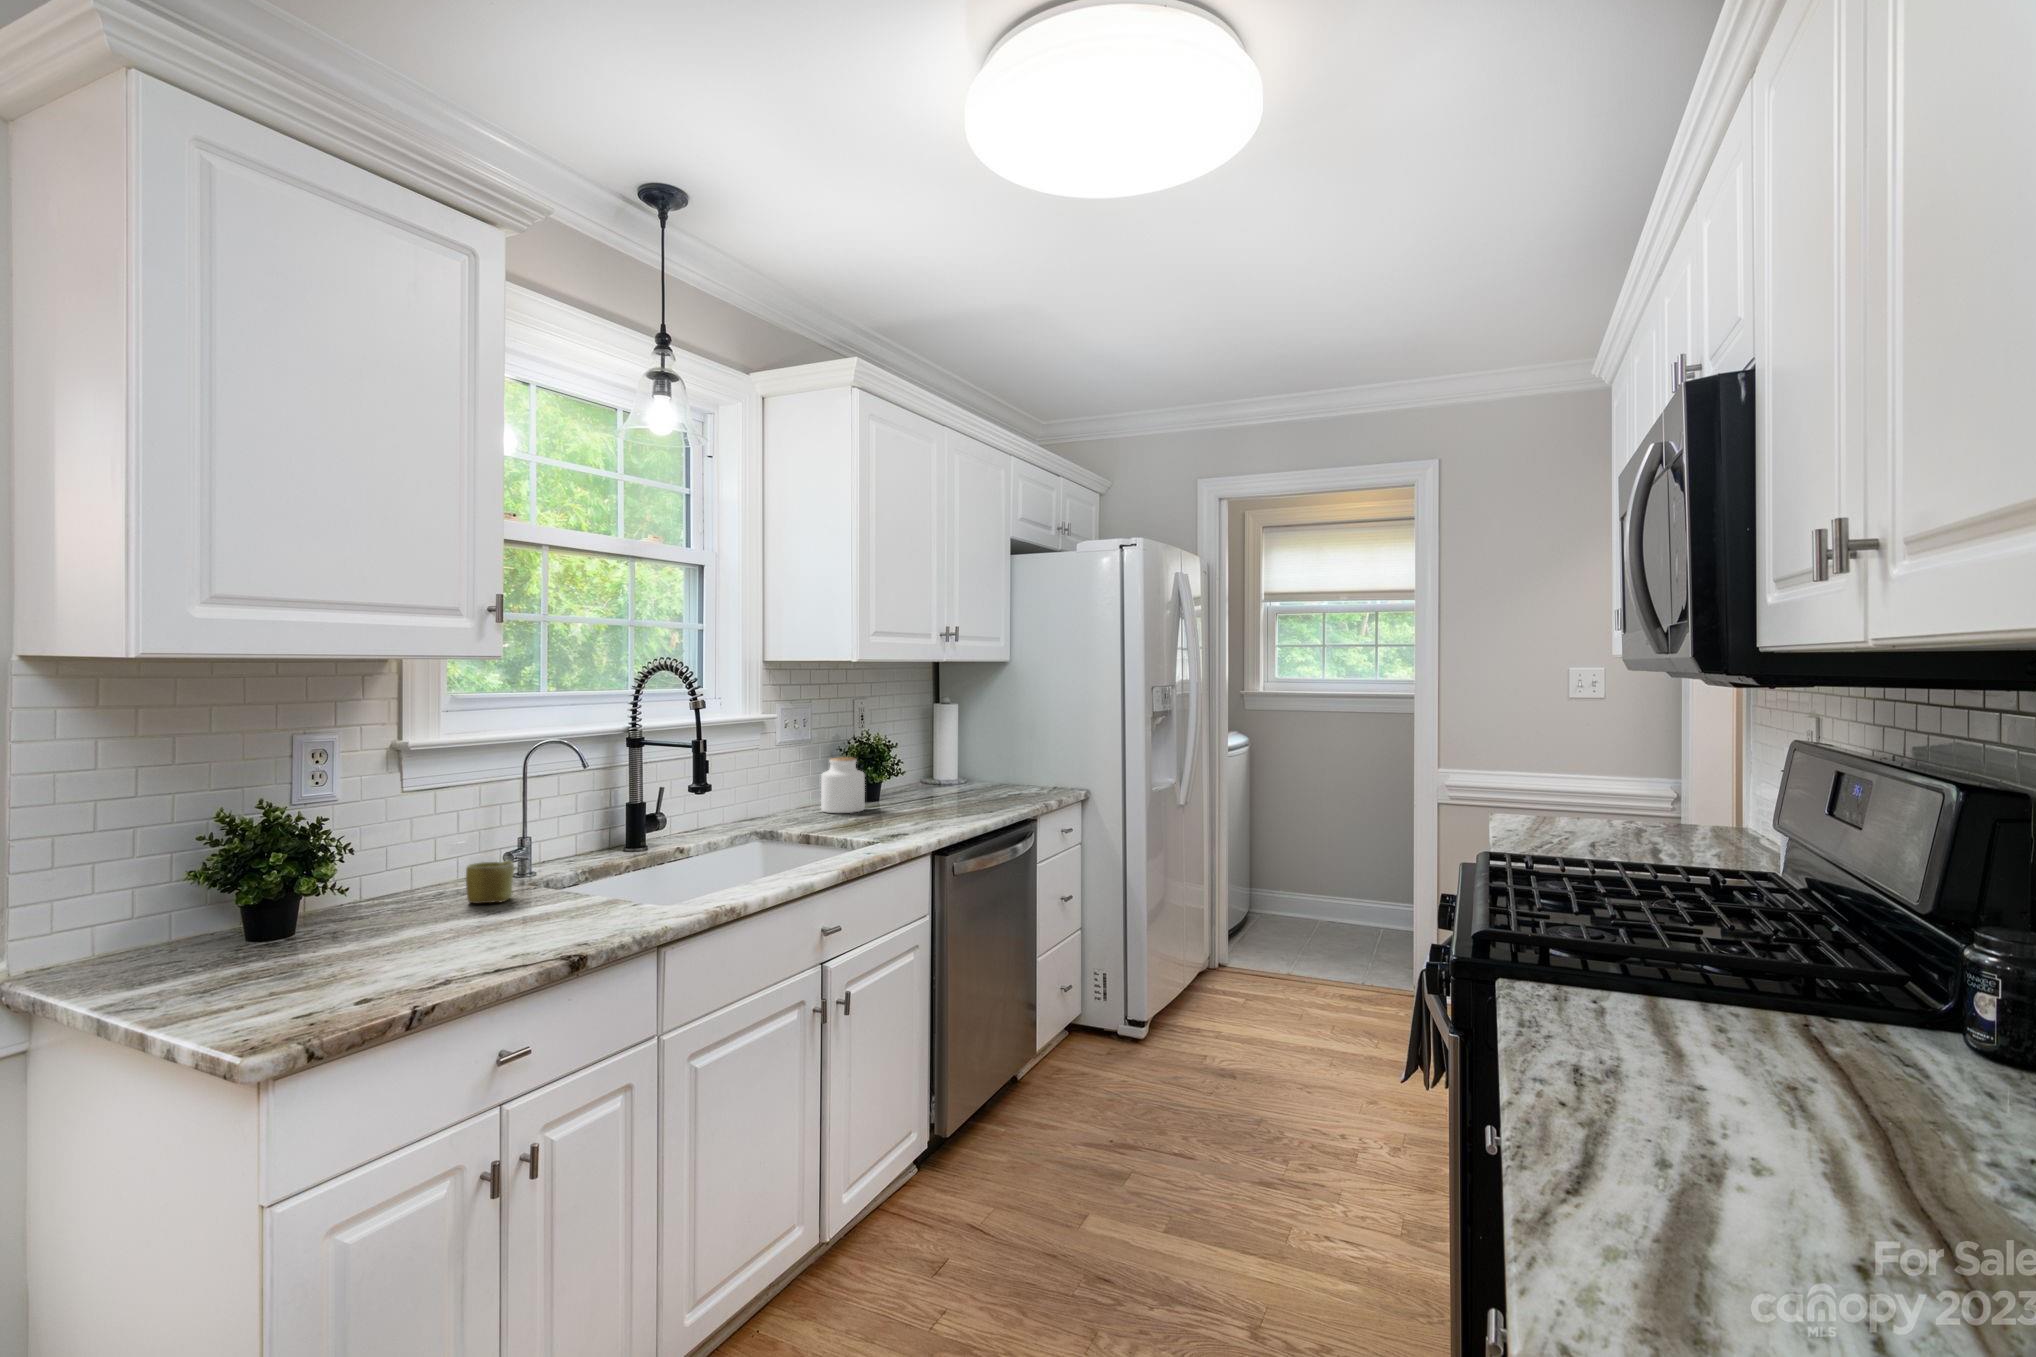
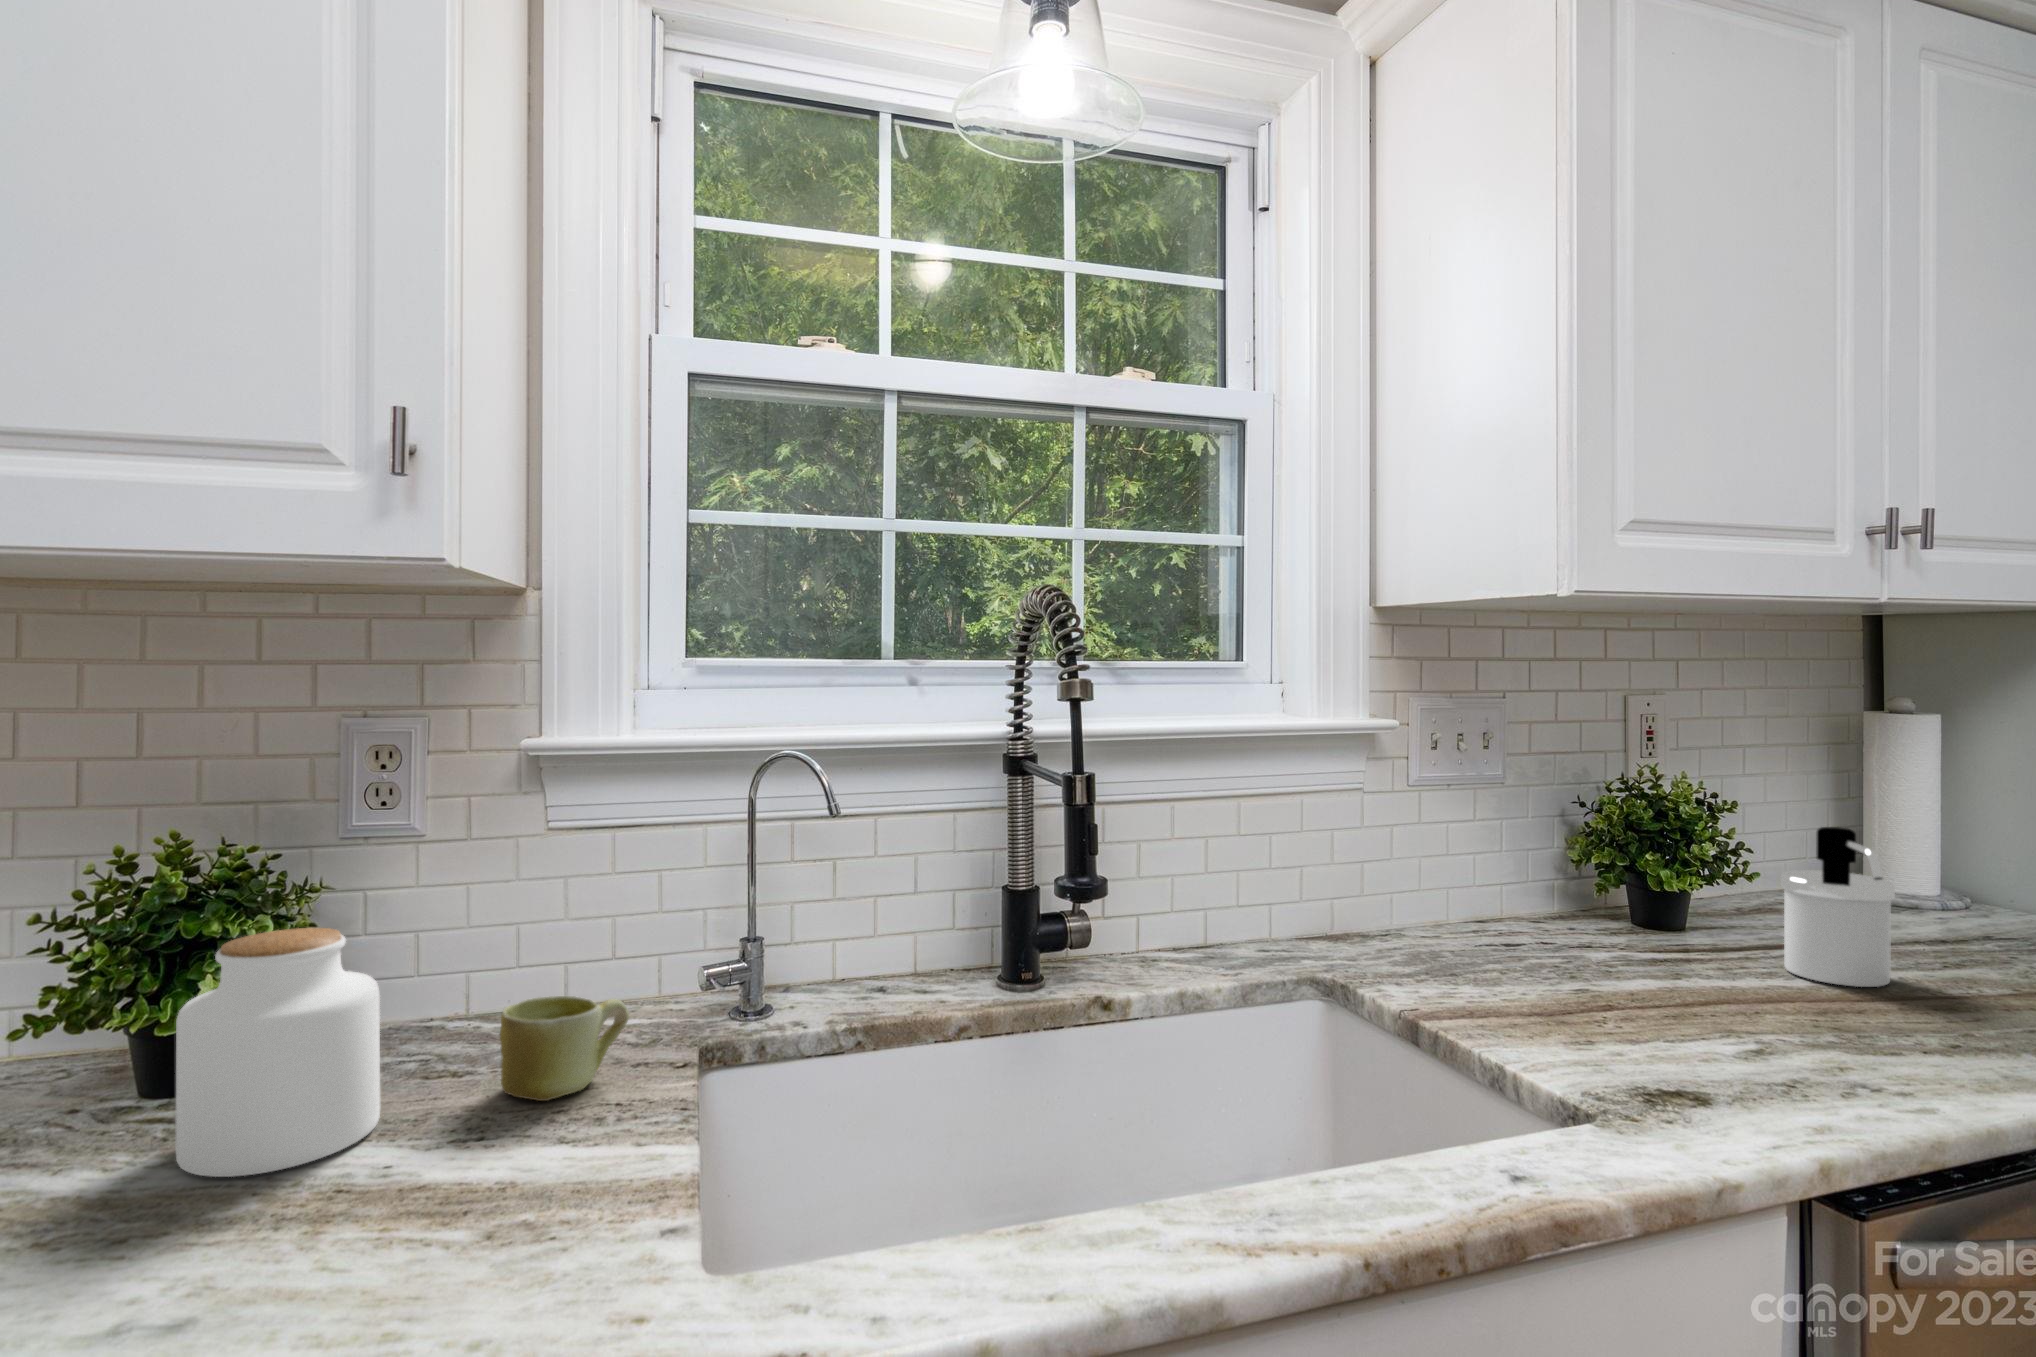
soap dispenser: none [916,749,950,807] -> present [1780,827,1895,987]
jar: present [821,757,865,813] -> present [175,928,380,1177]

